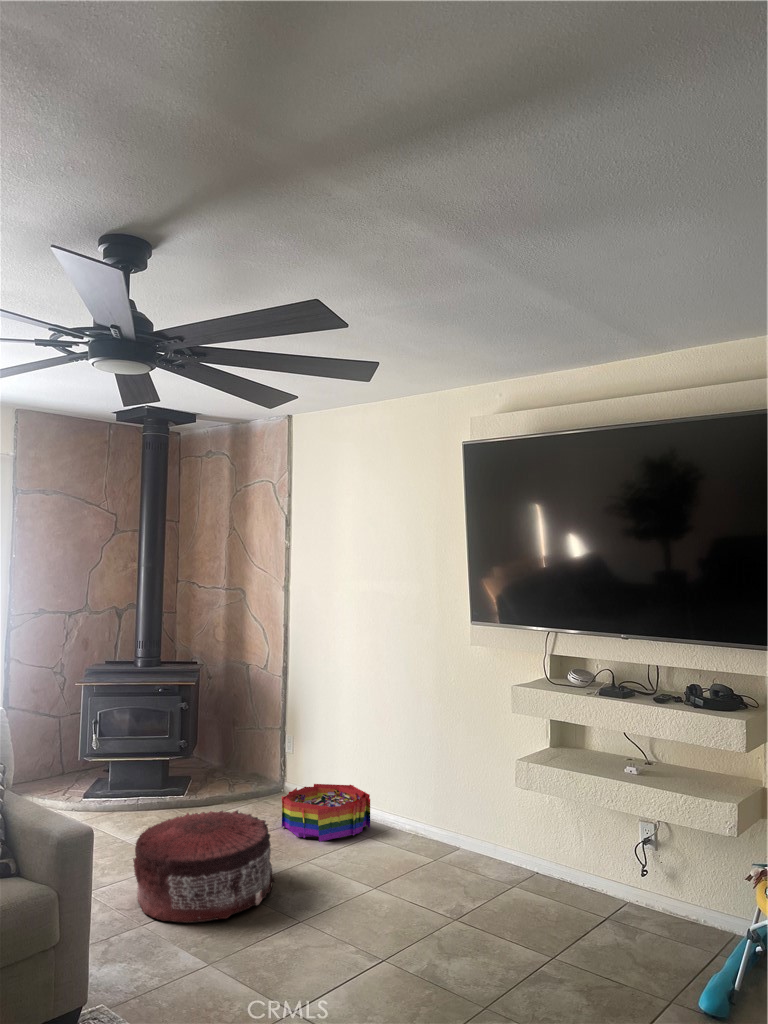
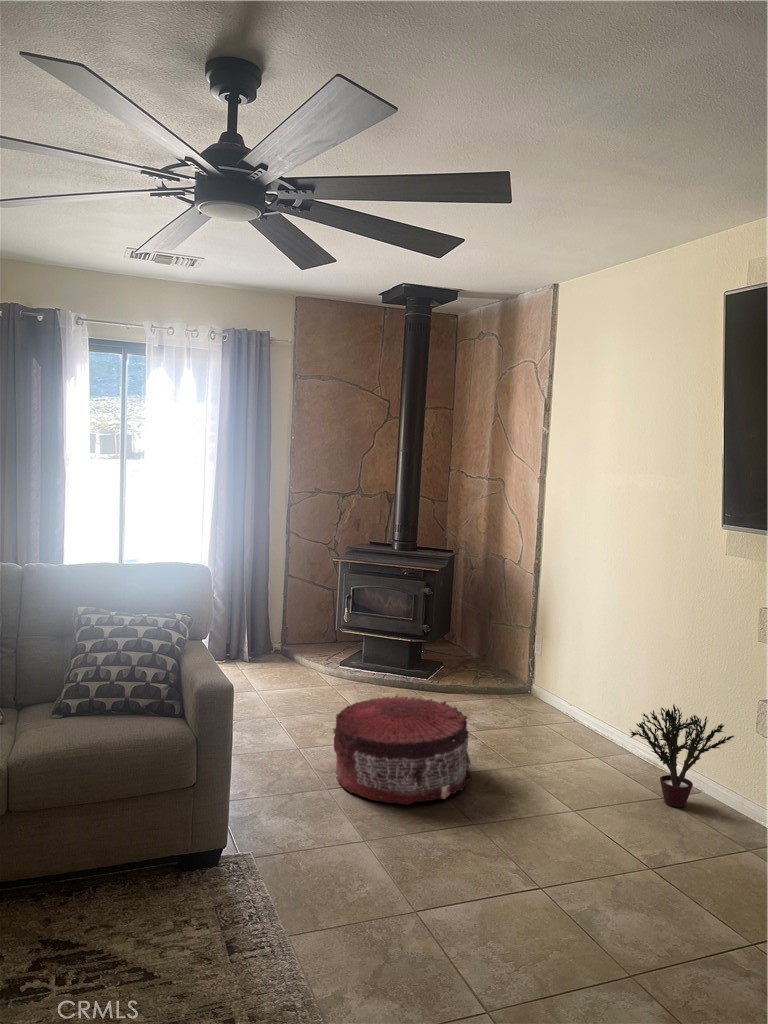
potted plant: none [404,775,488,866] -> present [630,704,734,808]
storage bin: present [282,784,370,842] -> none [509,690,607,752]

